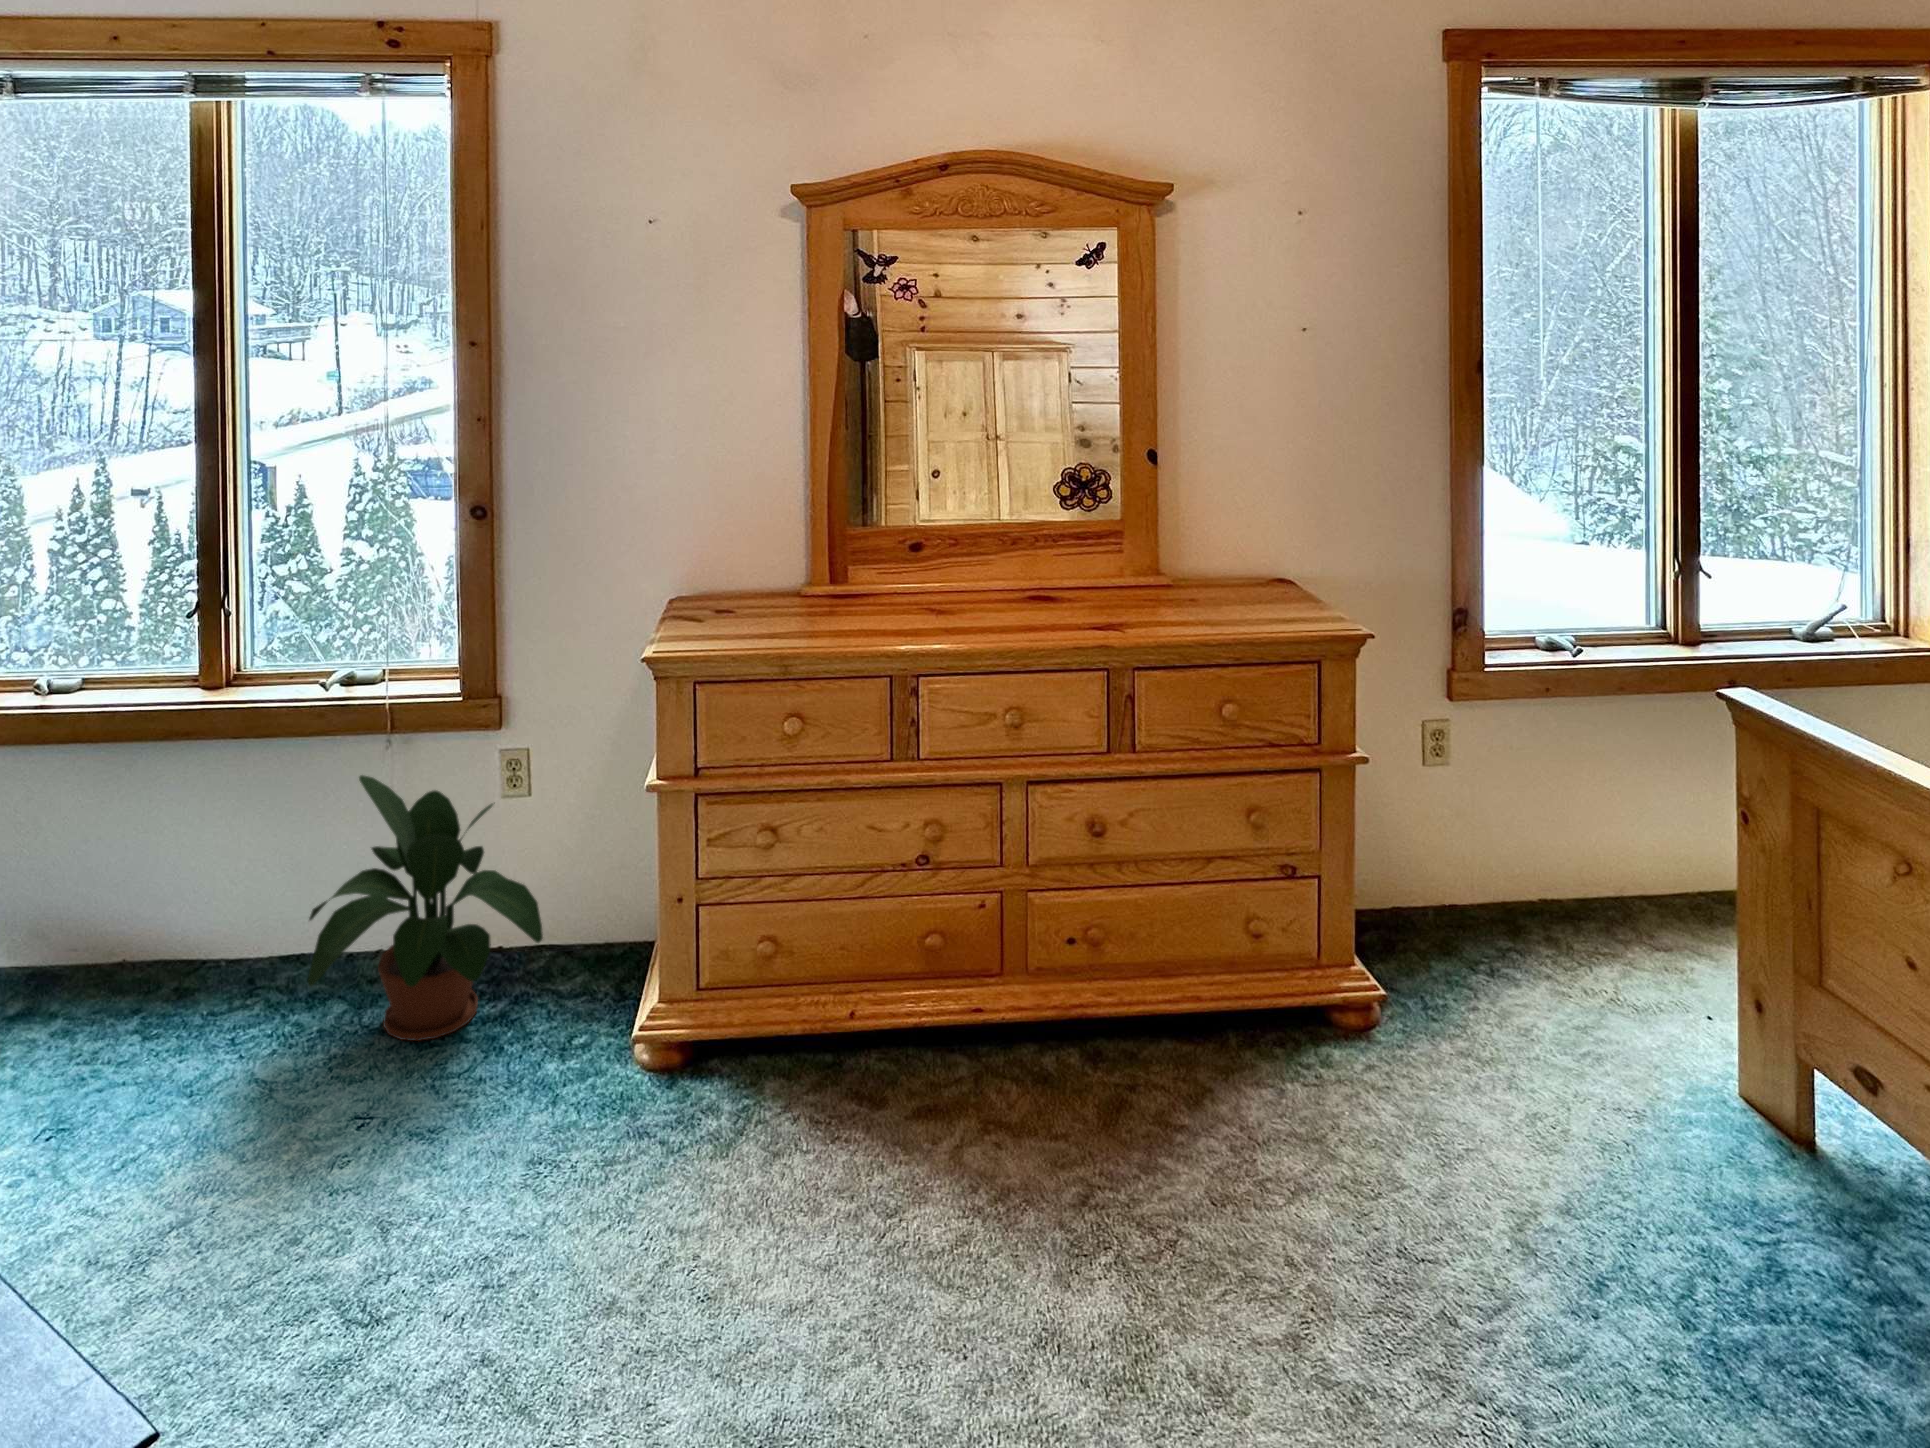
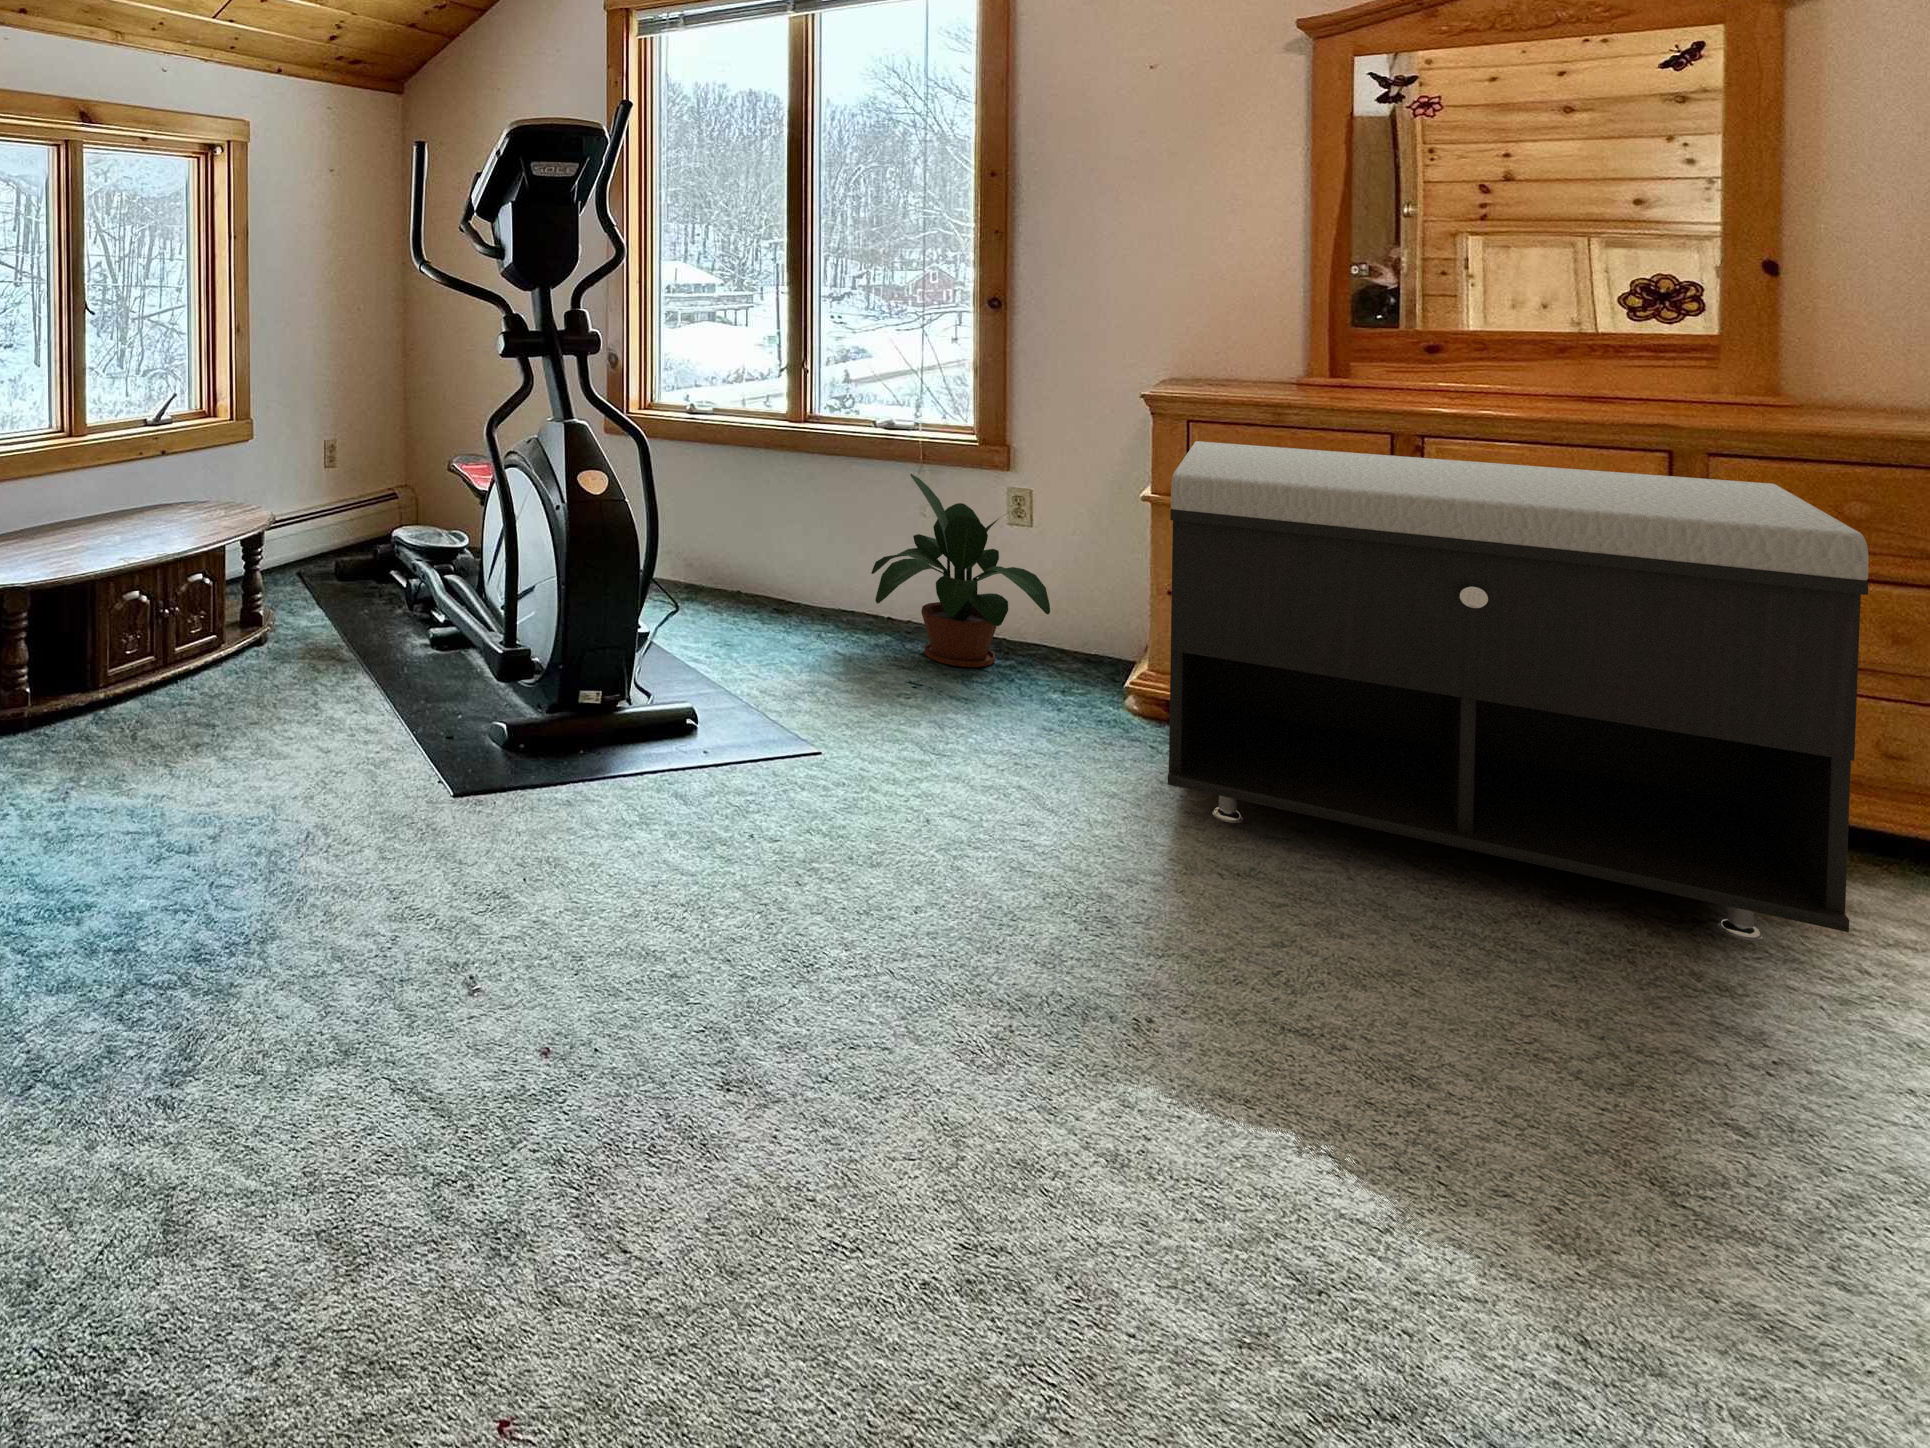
storage bench: none [671,702,1289,1273] -> present [1168,441,1869,941]

